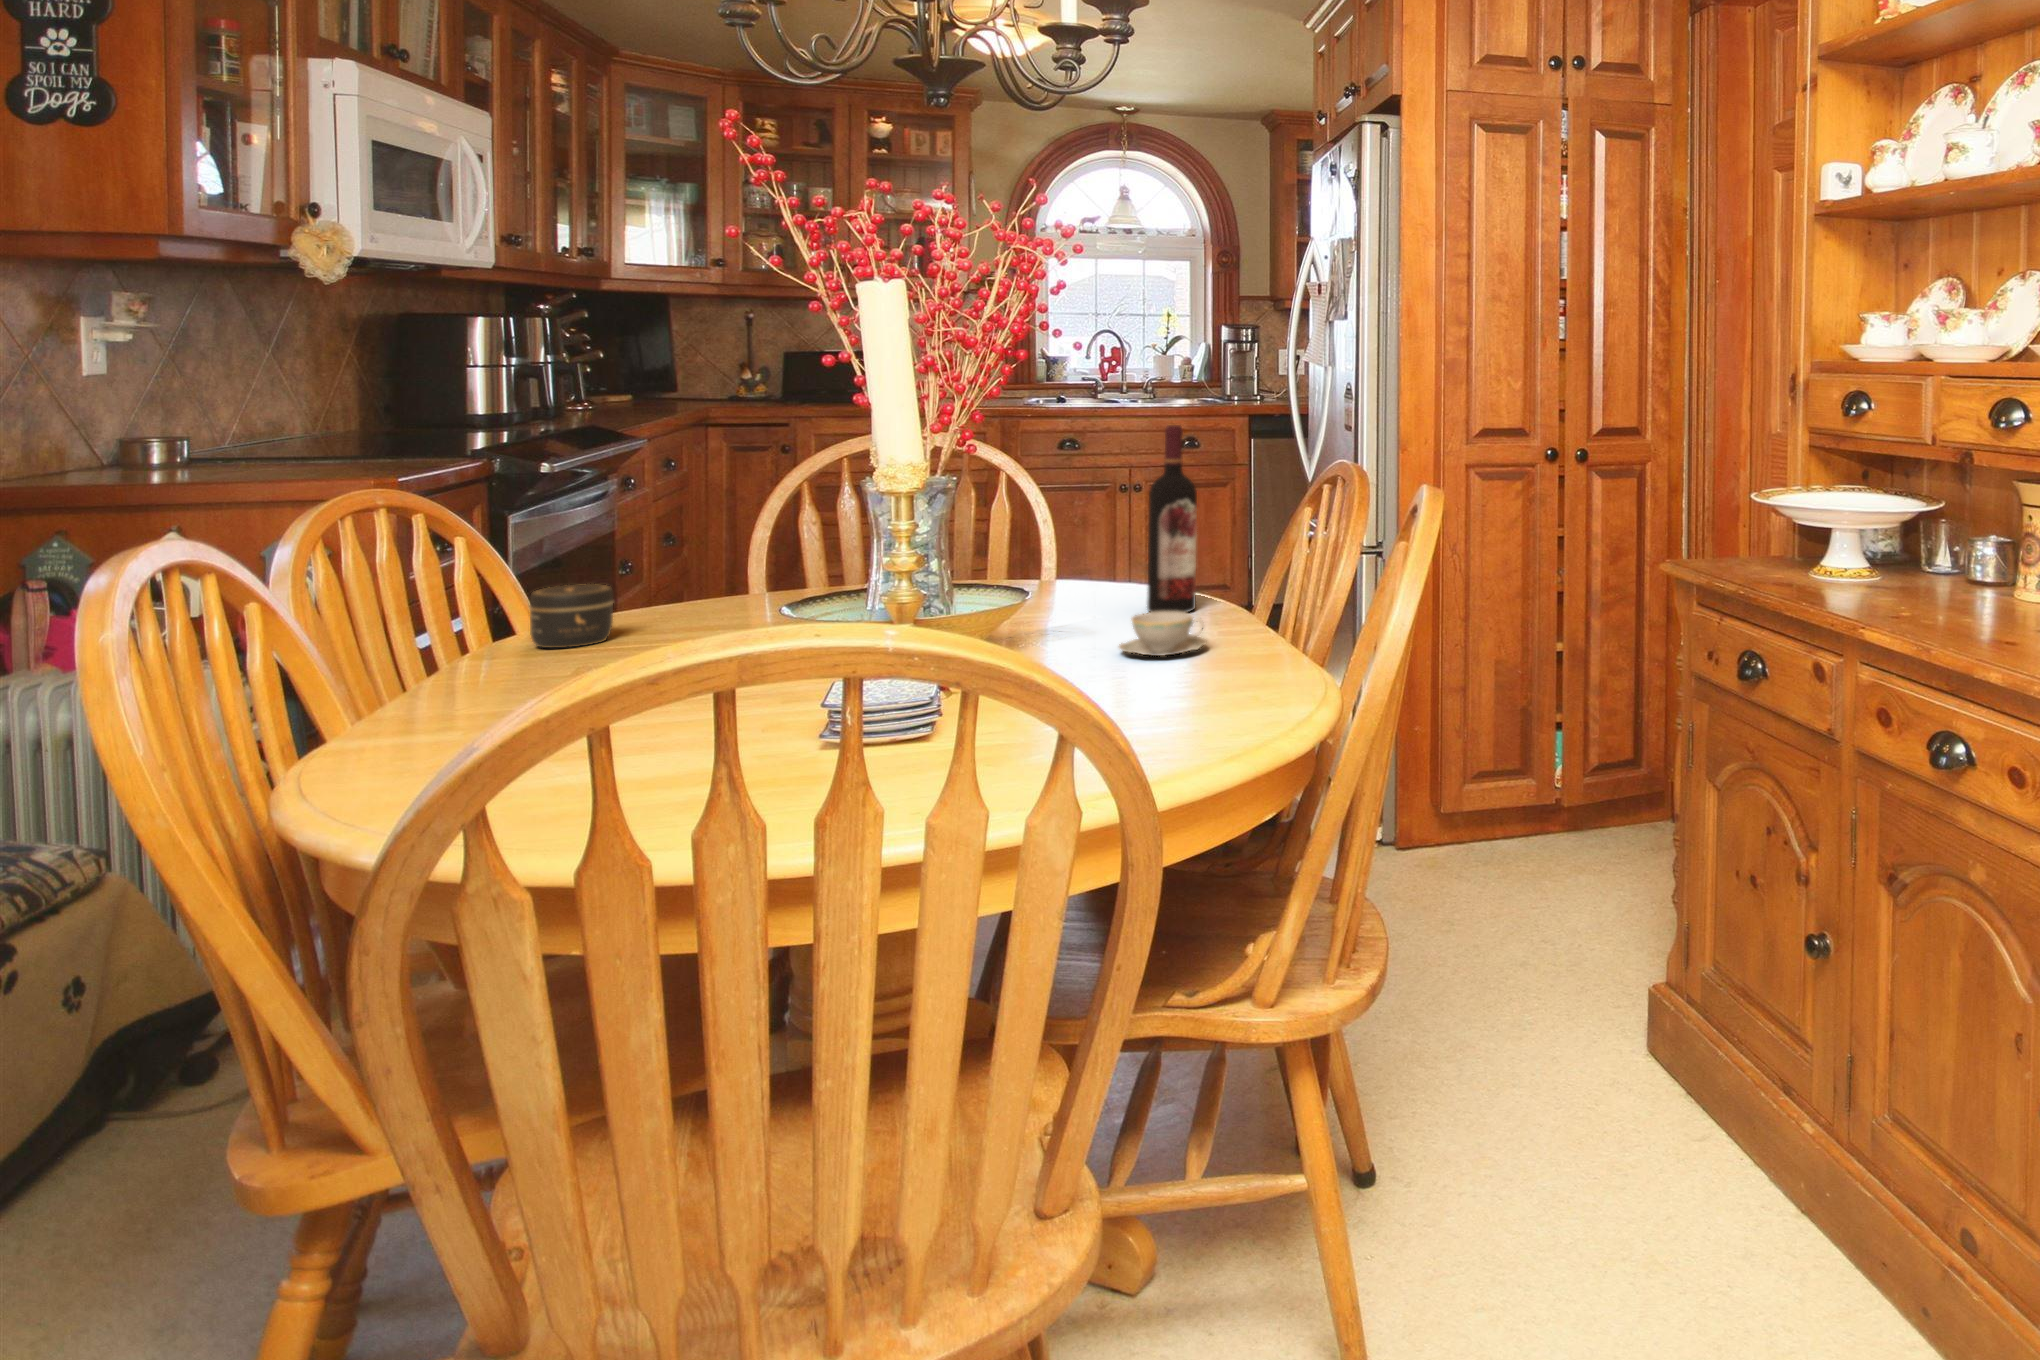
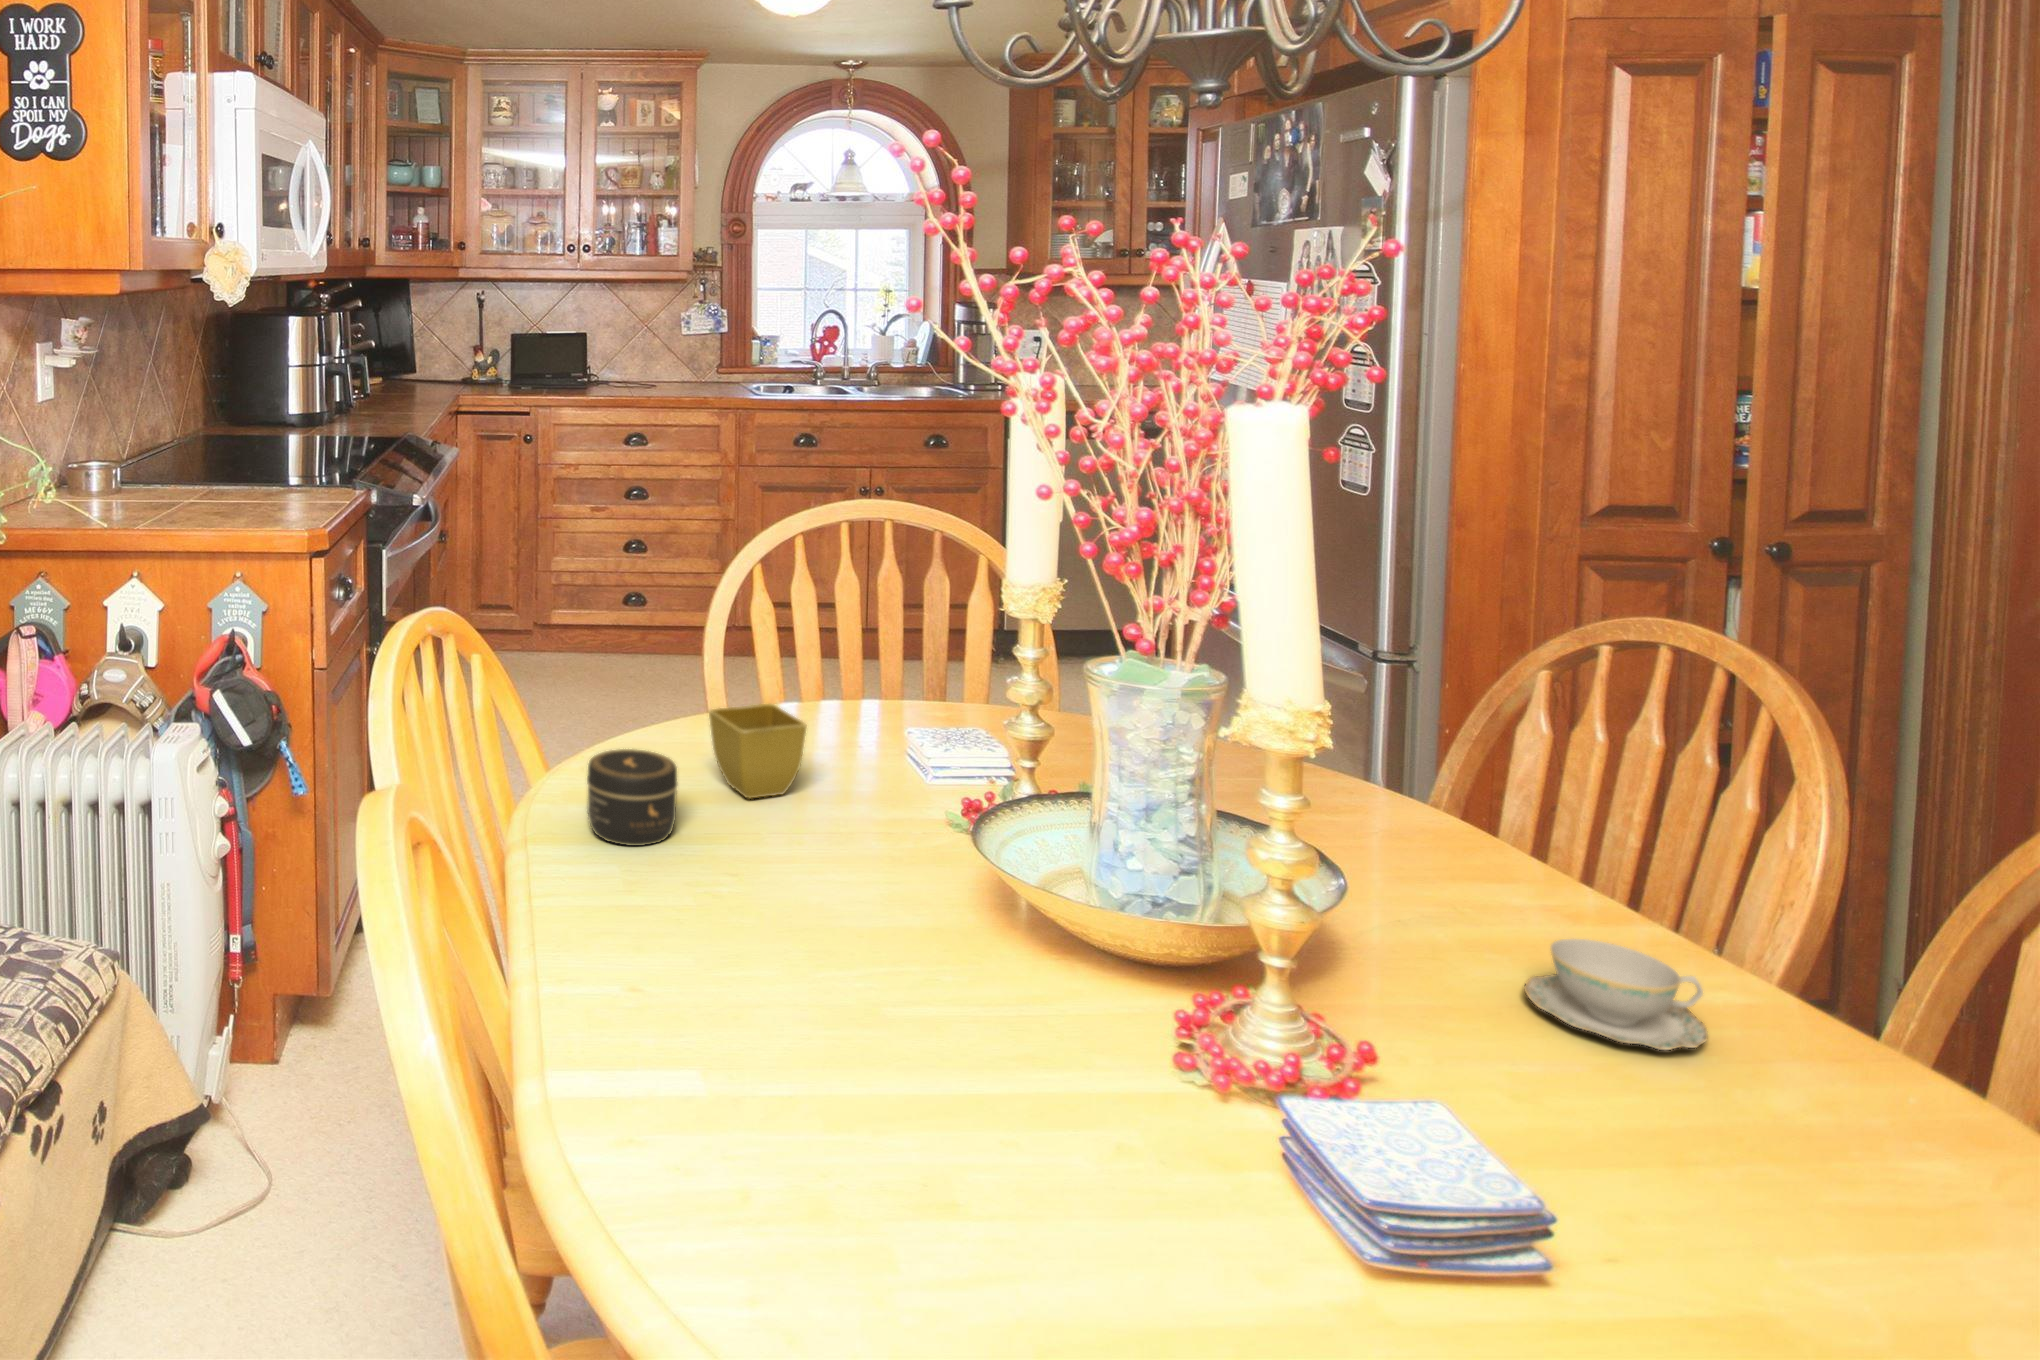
wine bottle: present [1147,425,1197,613] -> none [1395,579,1489,881]
flower pot: none [673,555,747,621] -> present [709,704,807,798]

